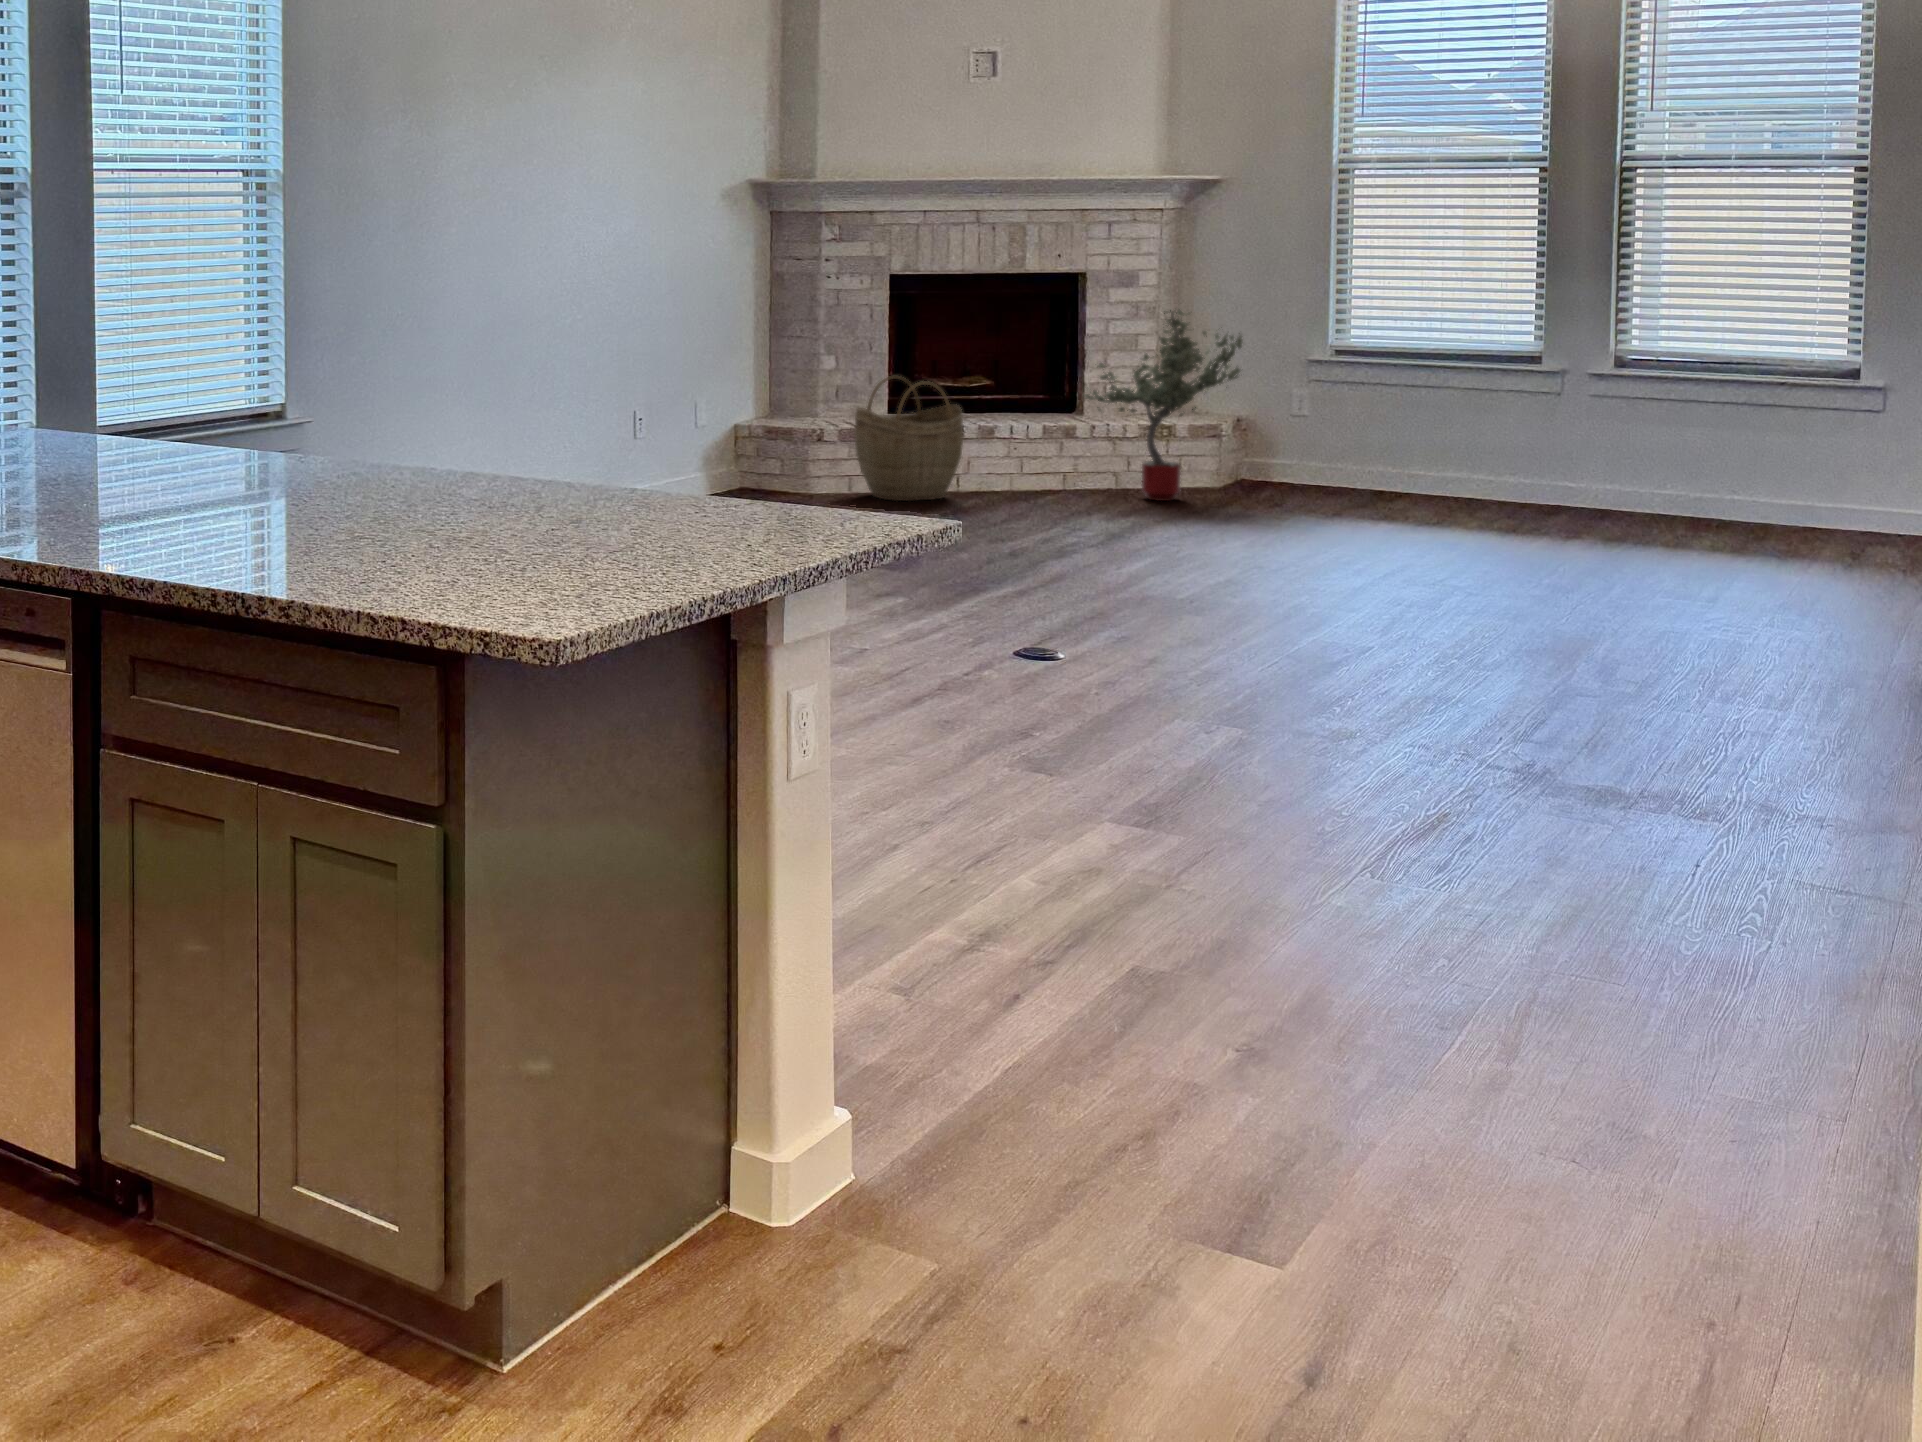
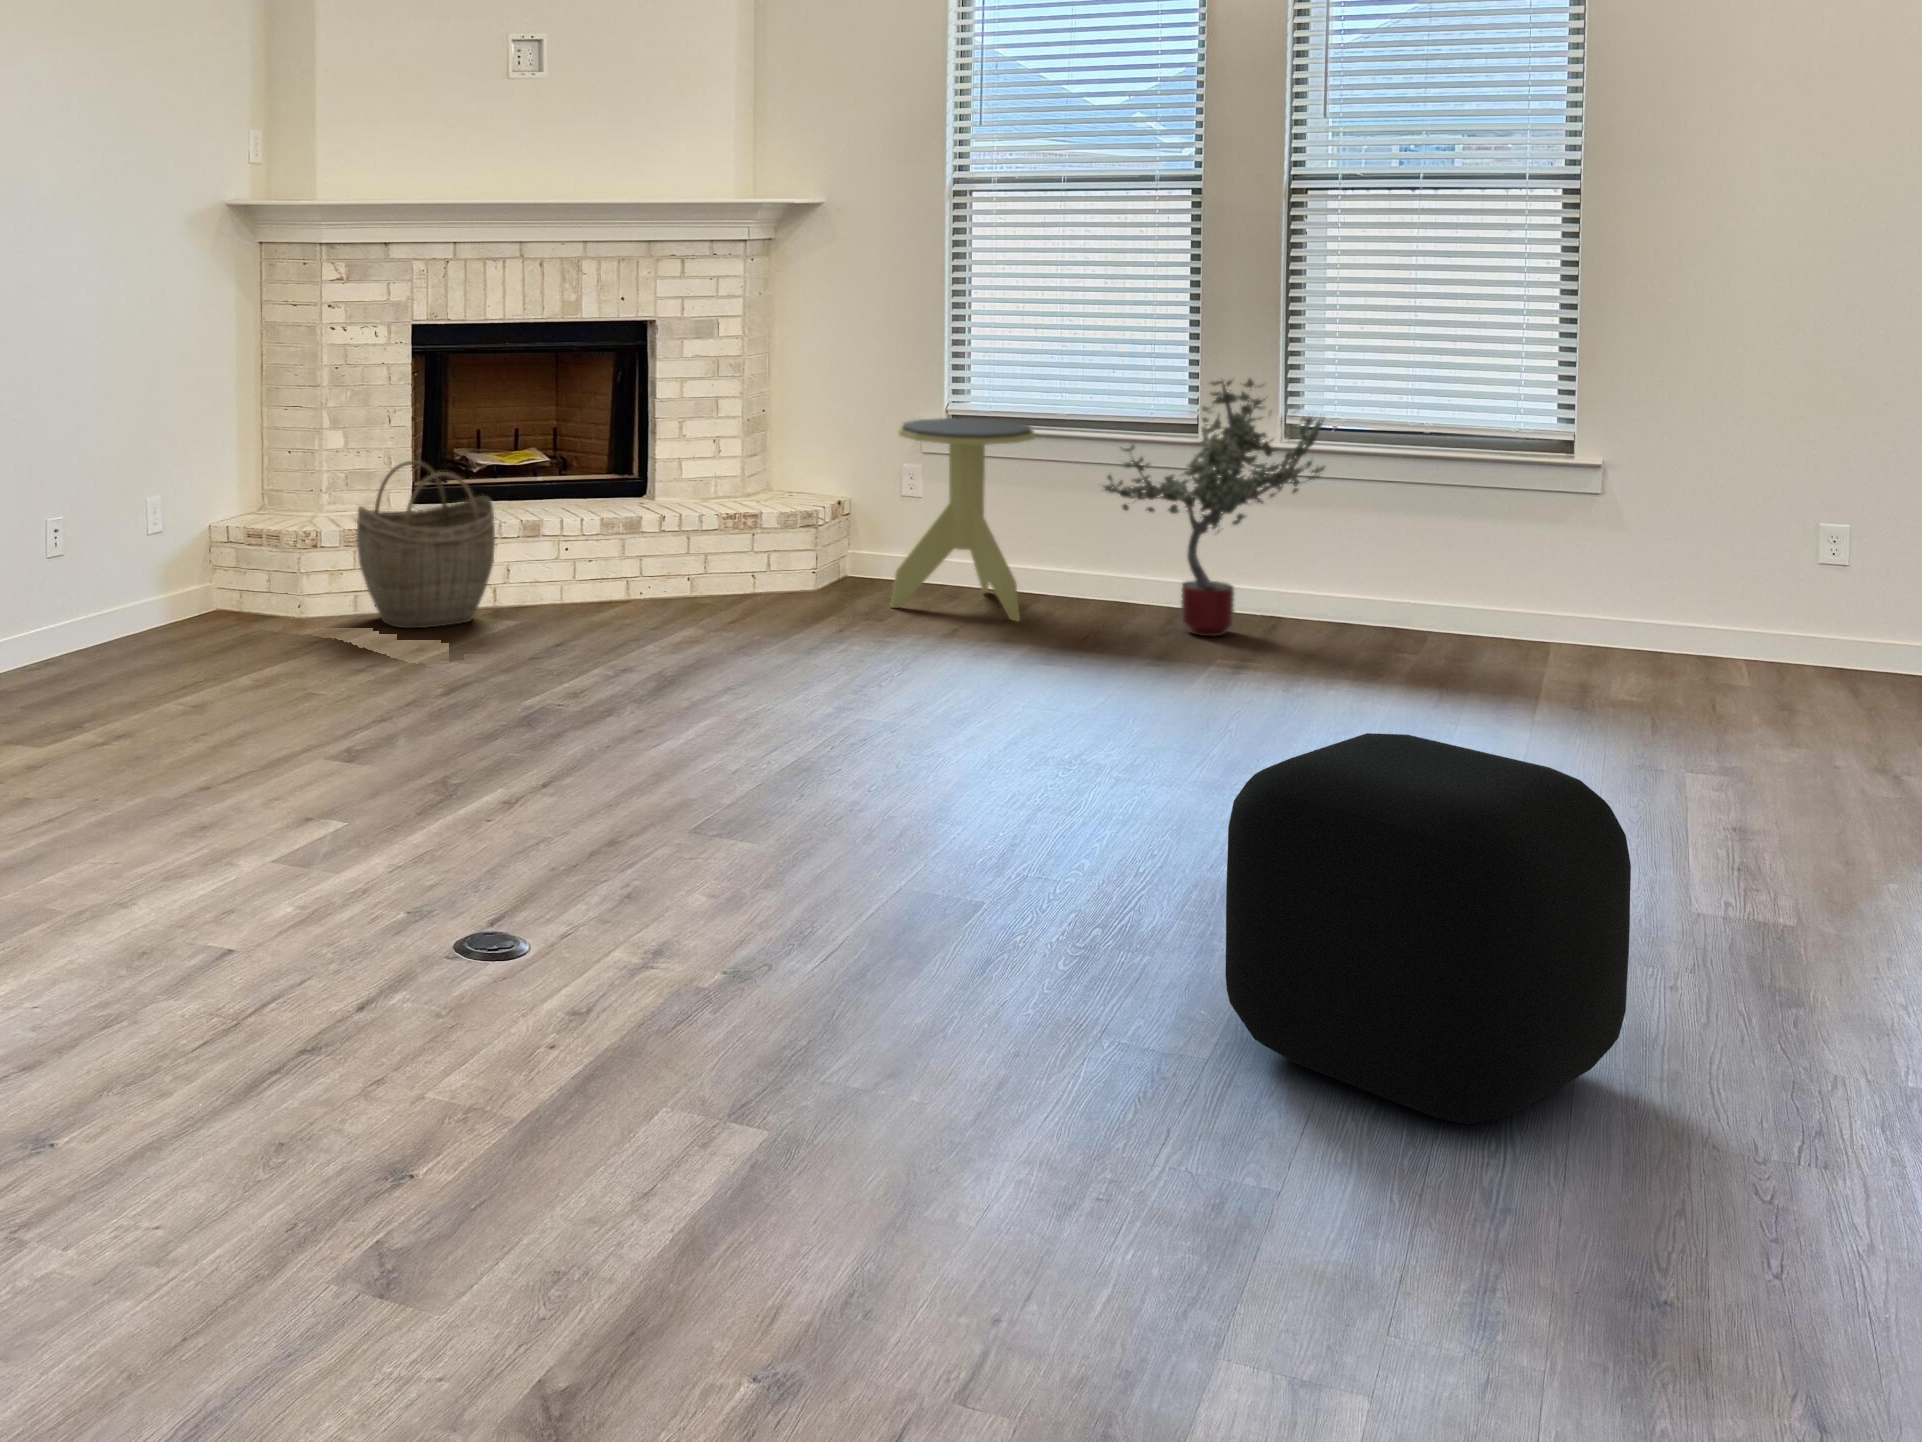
potted tree: present [1085,309,1243,501] -> present [1104,379,1325,636]
side table: none [1280,353,1404,510] -> present [891,418,1035,621]
ottoman: none [1546,494,1817,713] -> present [1225,733,1631,1124]

